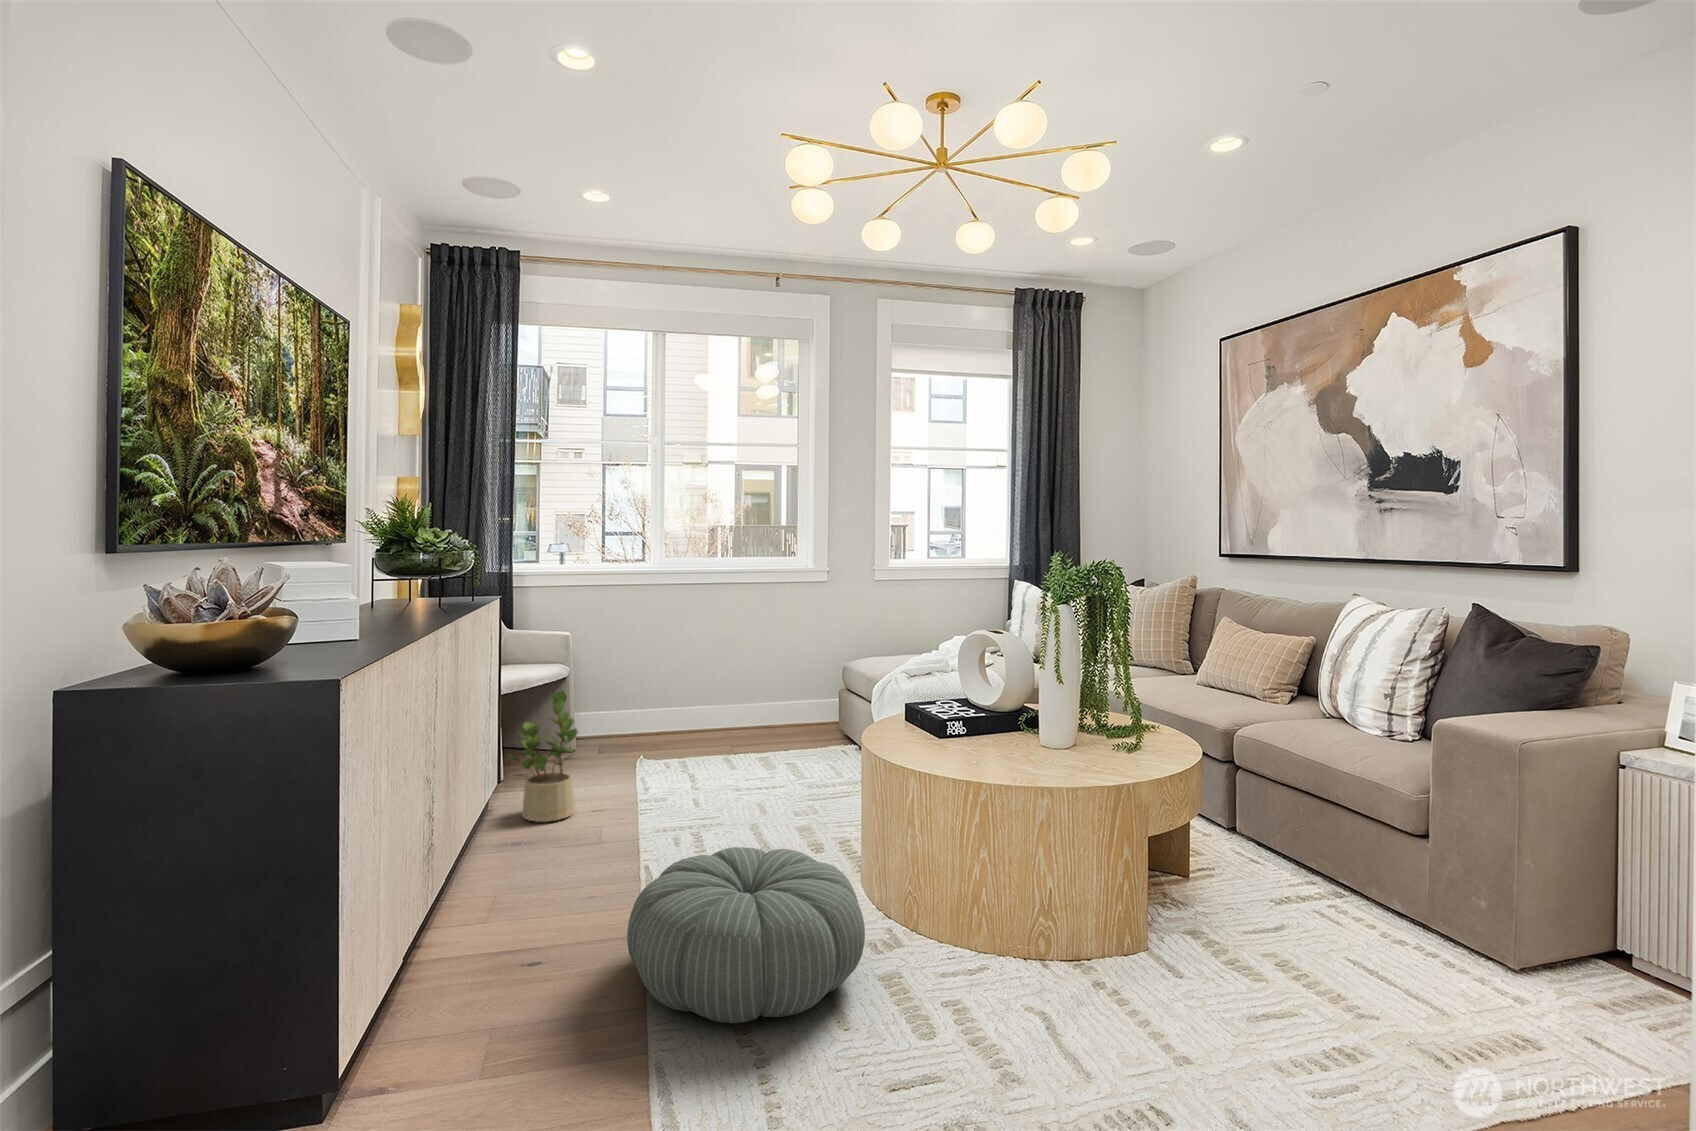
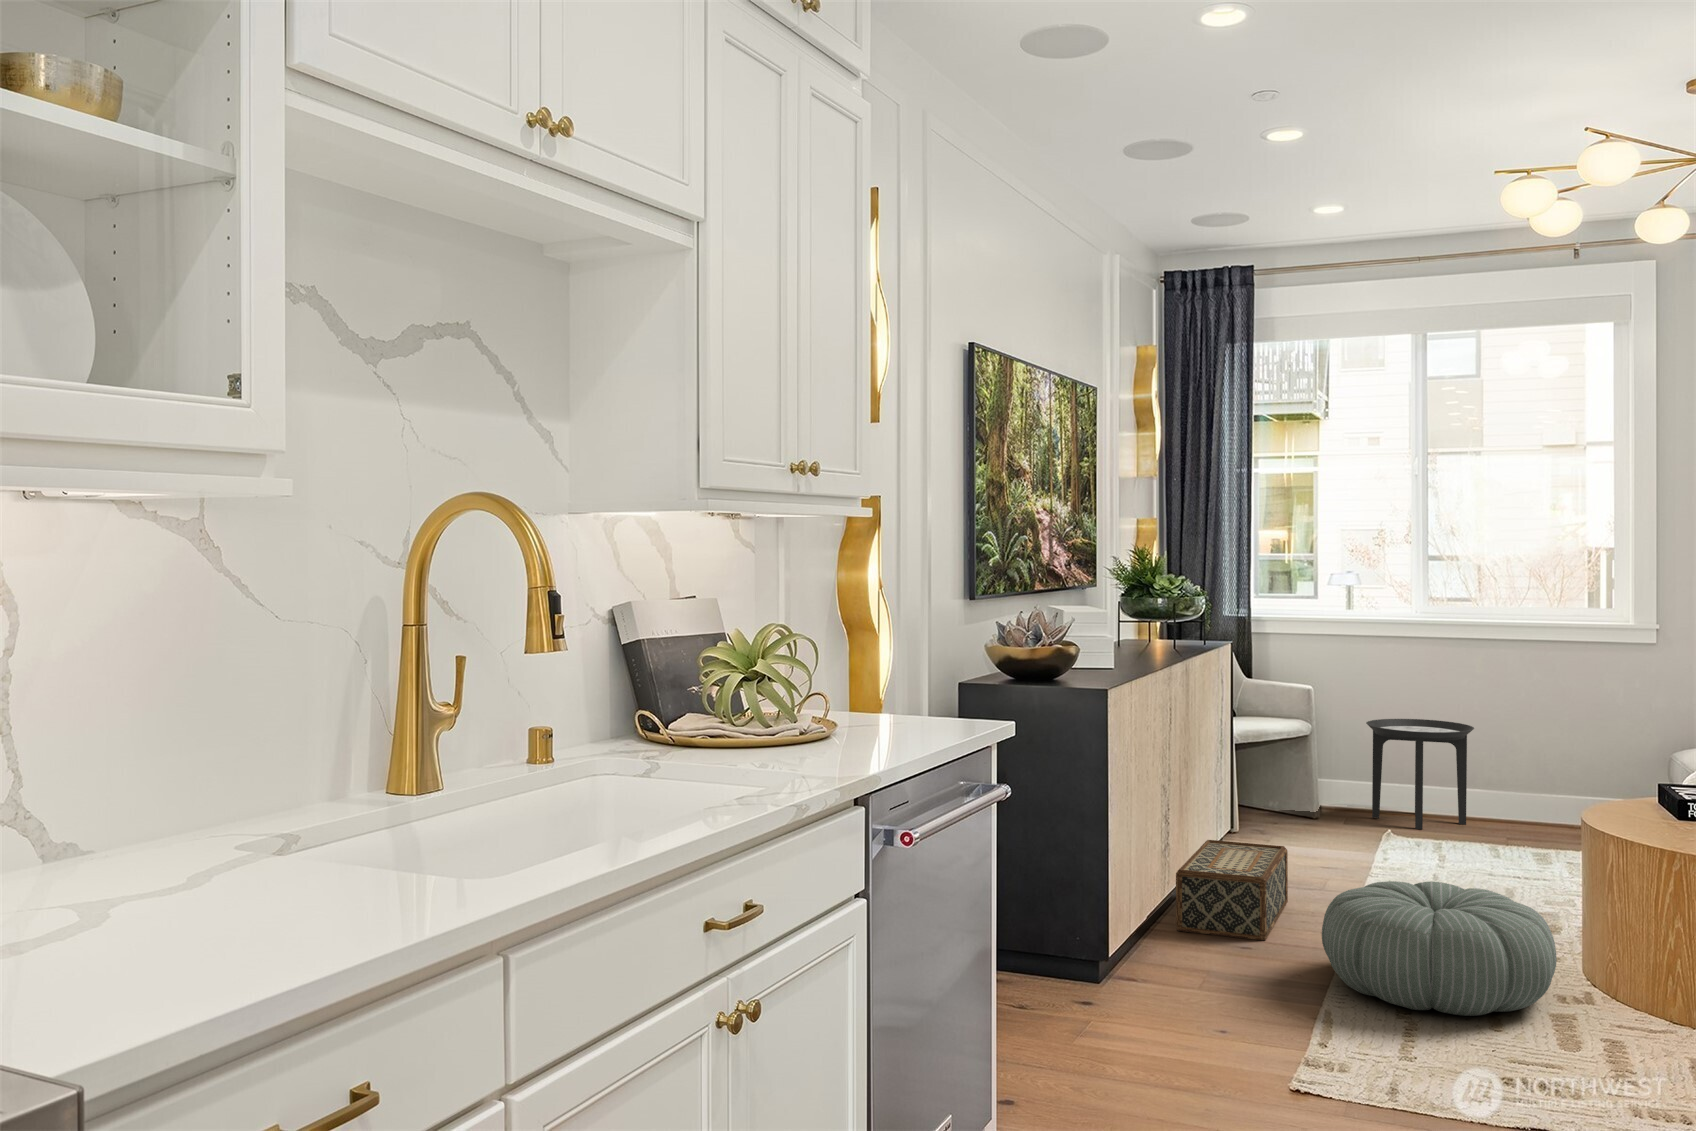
side table: none [616,657,700,751] -> present [1366,719,1474,829]
potted plant: present [508,691,577,822] -> none [1237,737,1309,869]
woven basket: none [444,812,568,949] -> present [1176,840,1288,940]

